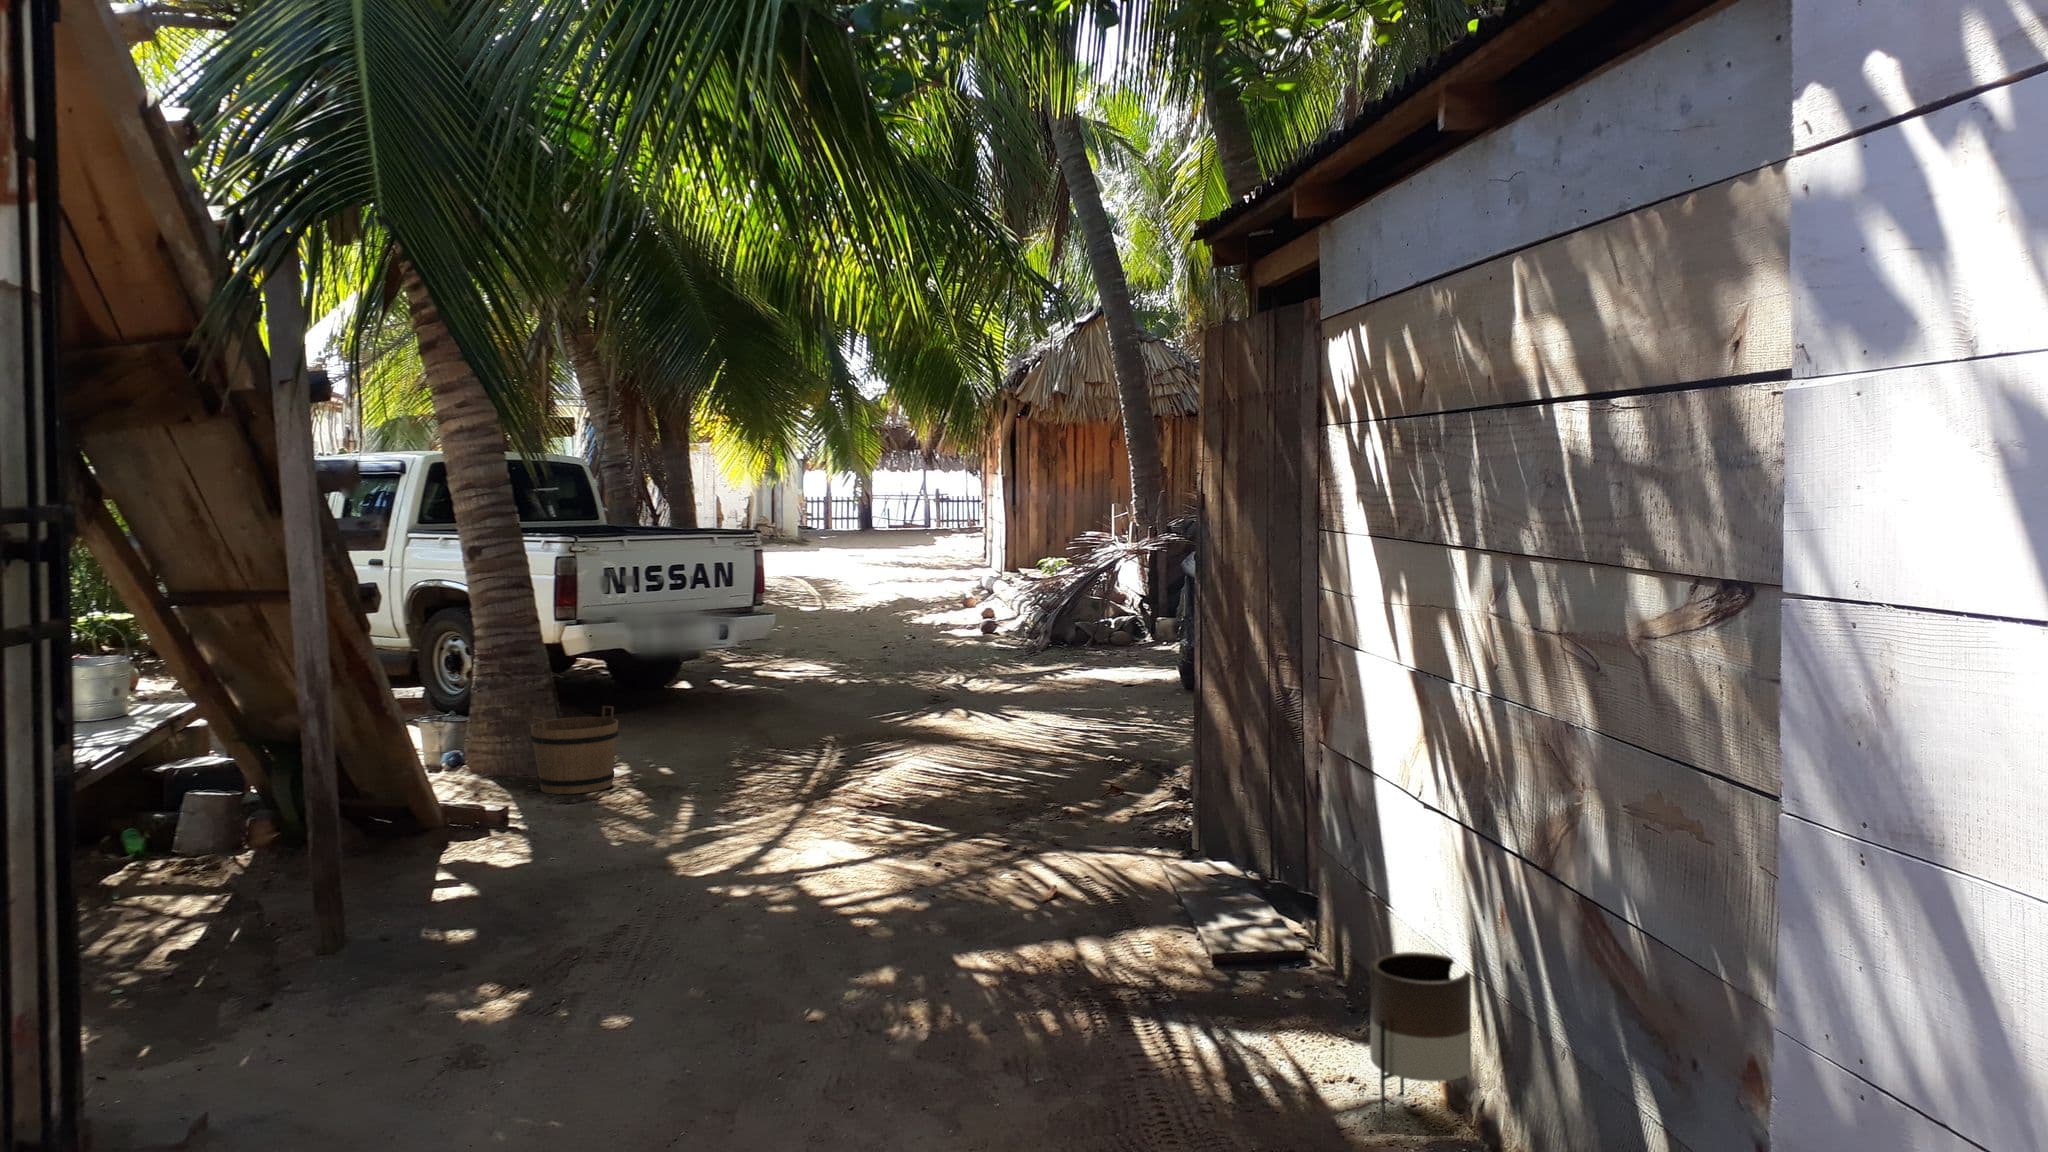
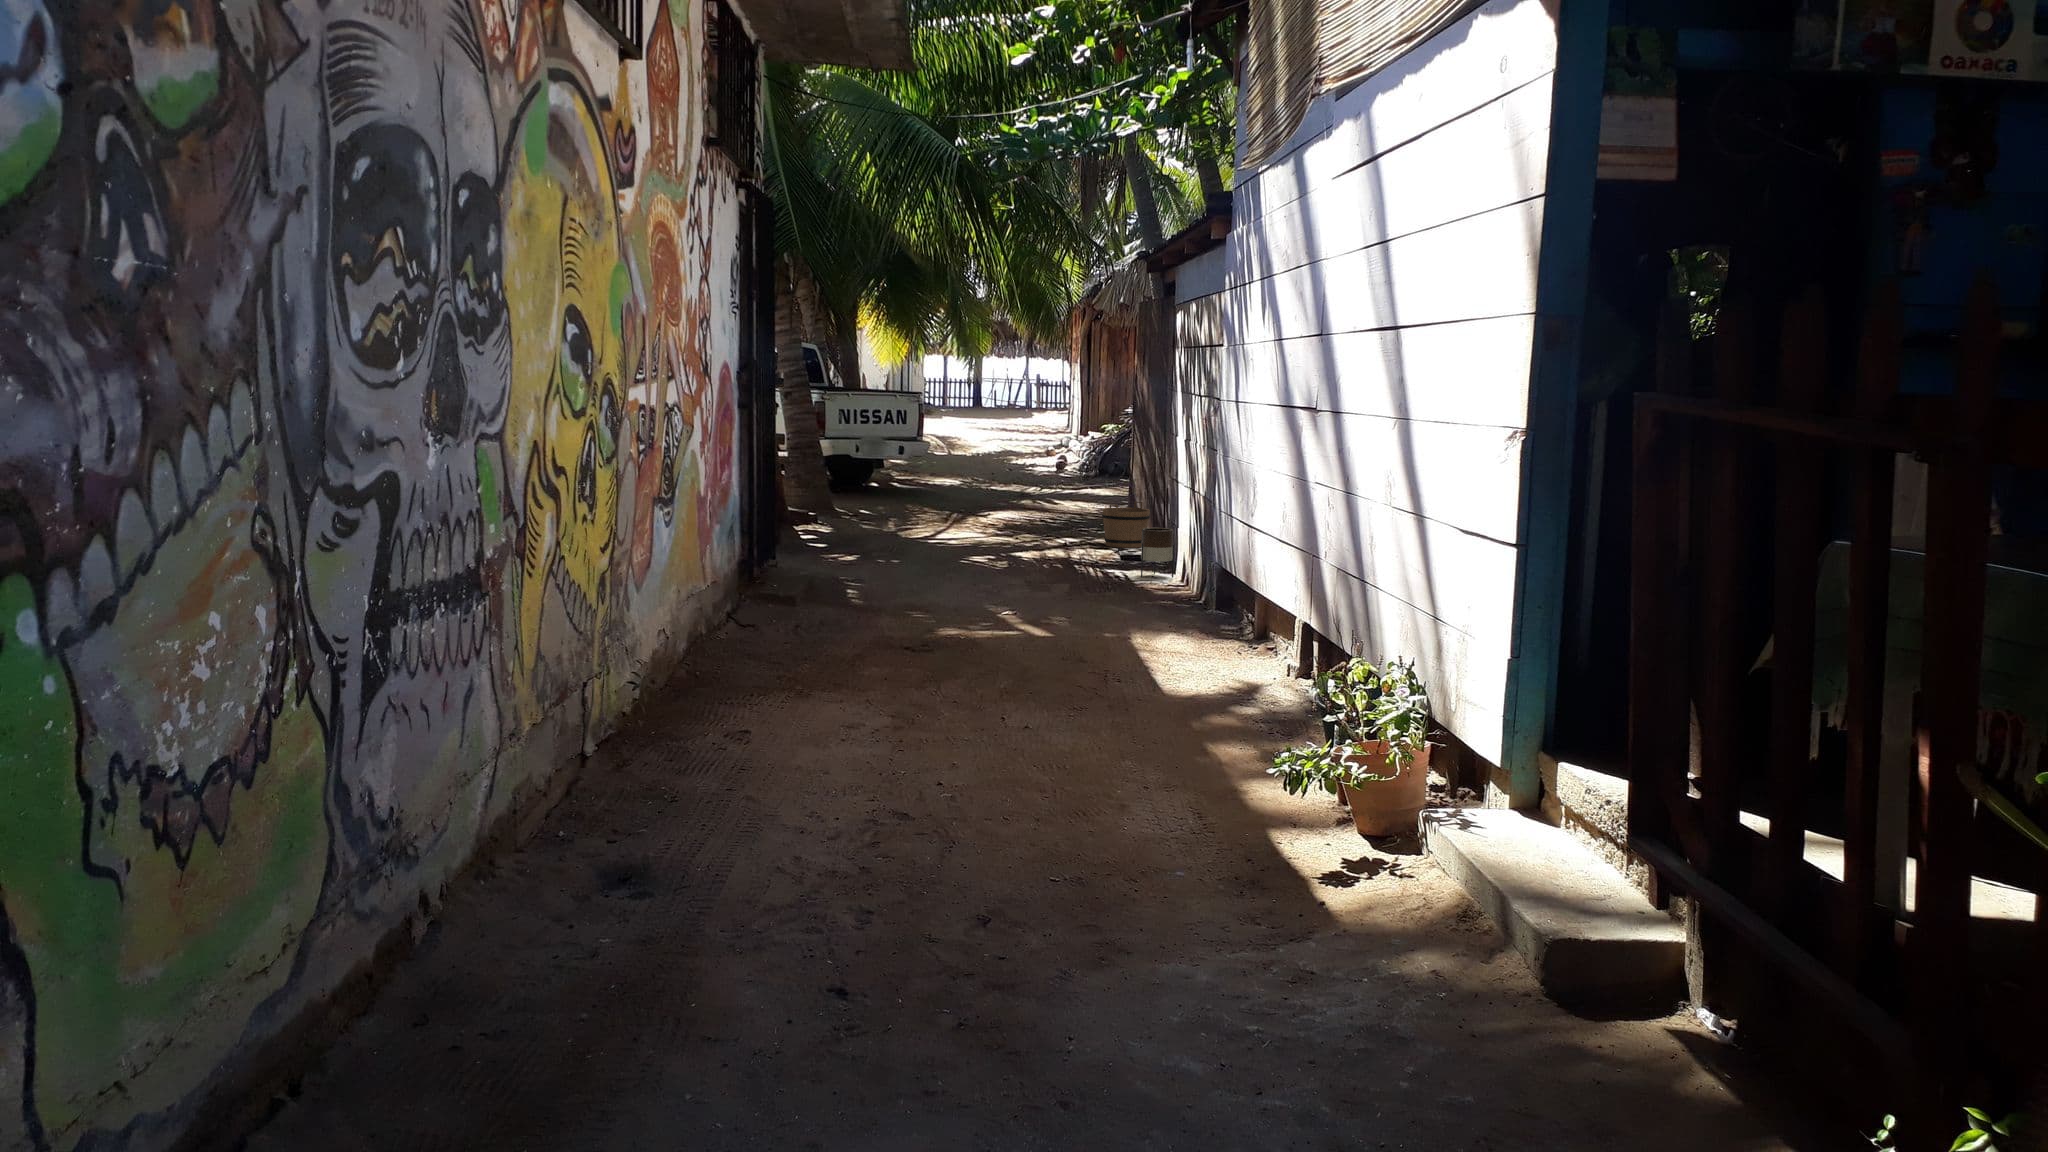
bucket: present [531,706,618,794] -> present [1102,501,1150,548]

